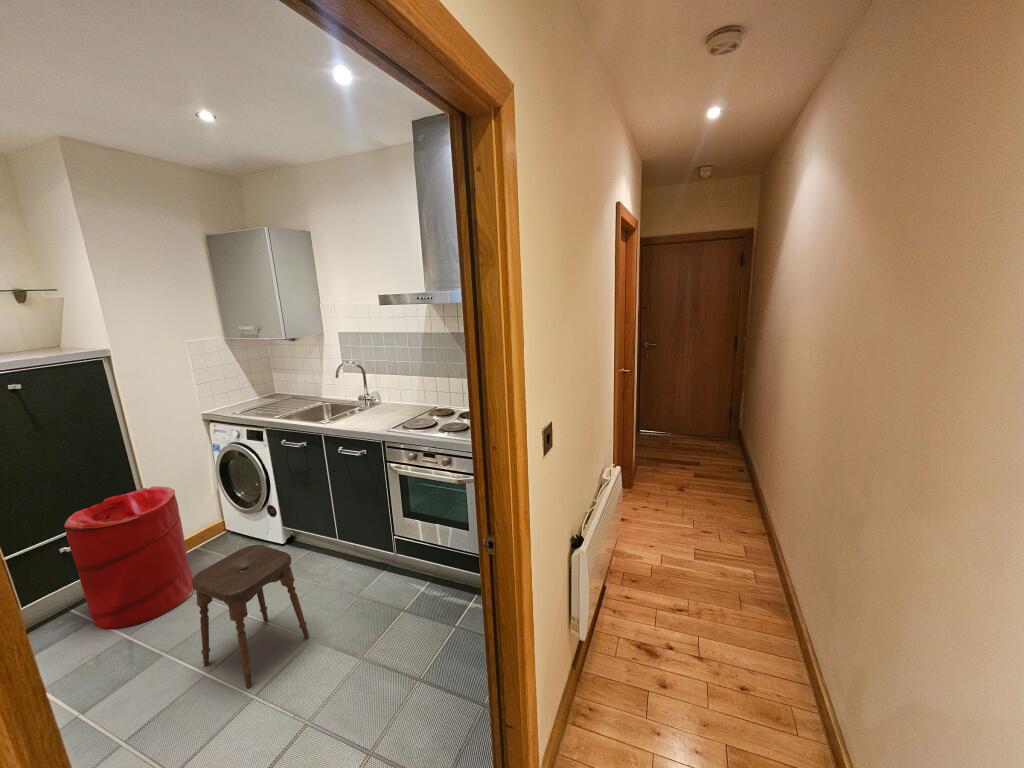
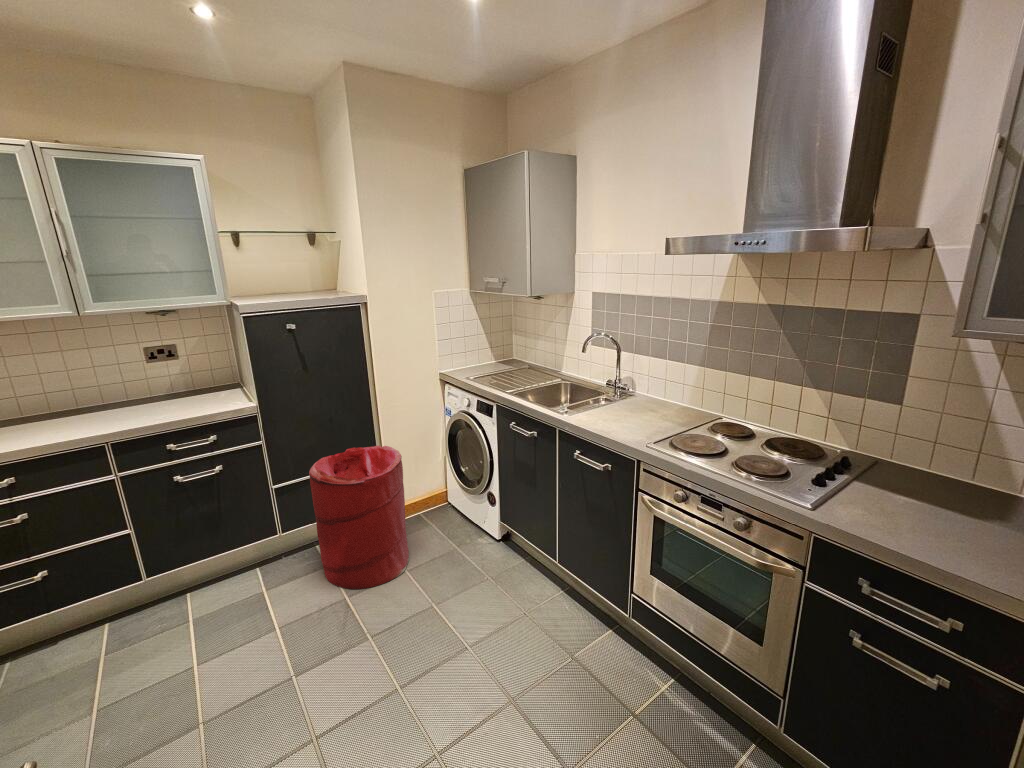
stool: present [192,545,309,688] -> none [391,554,506,740]

